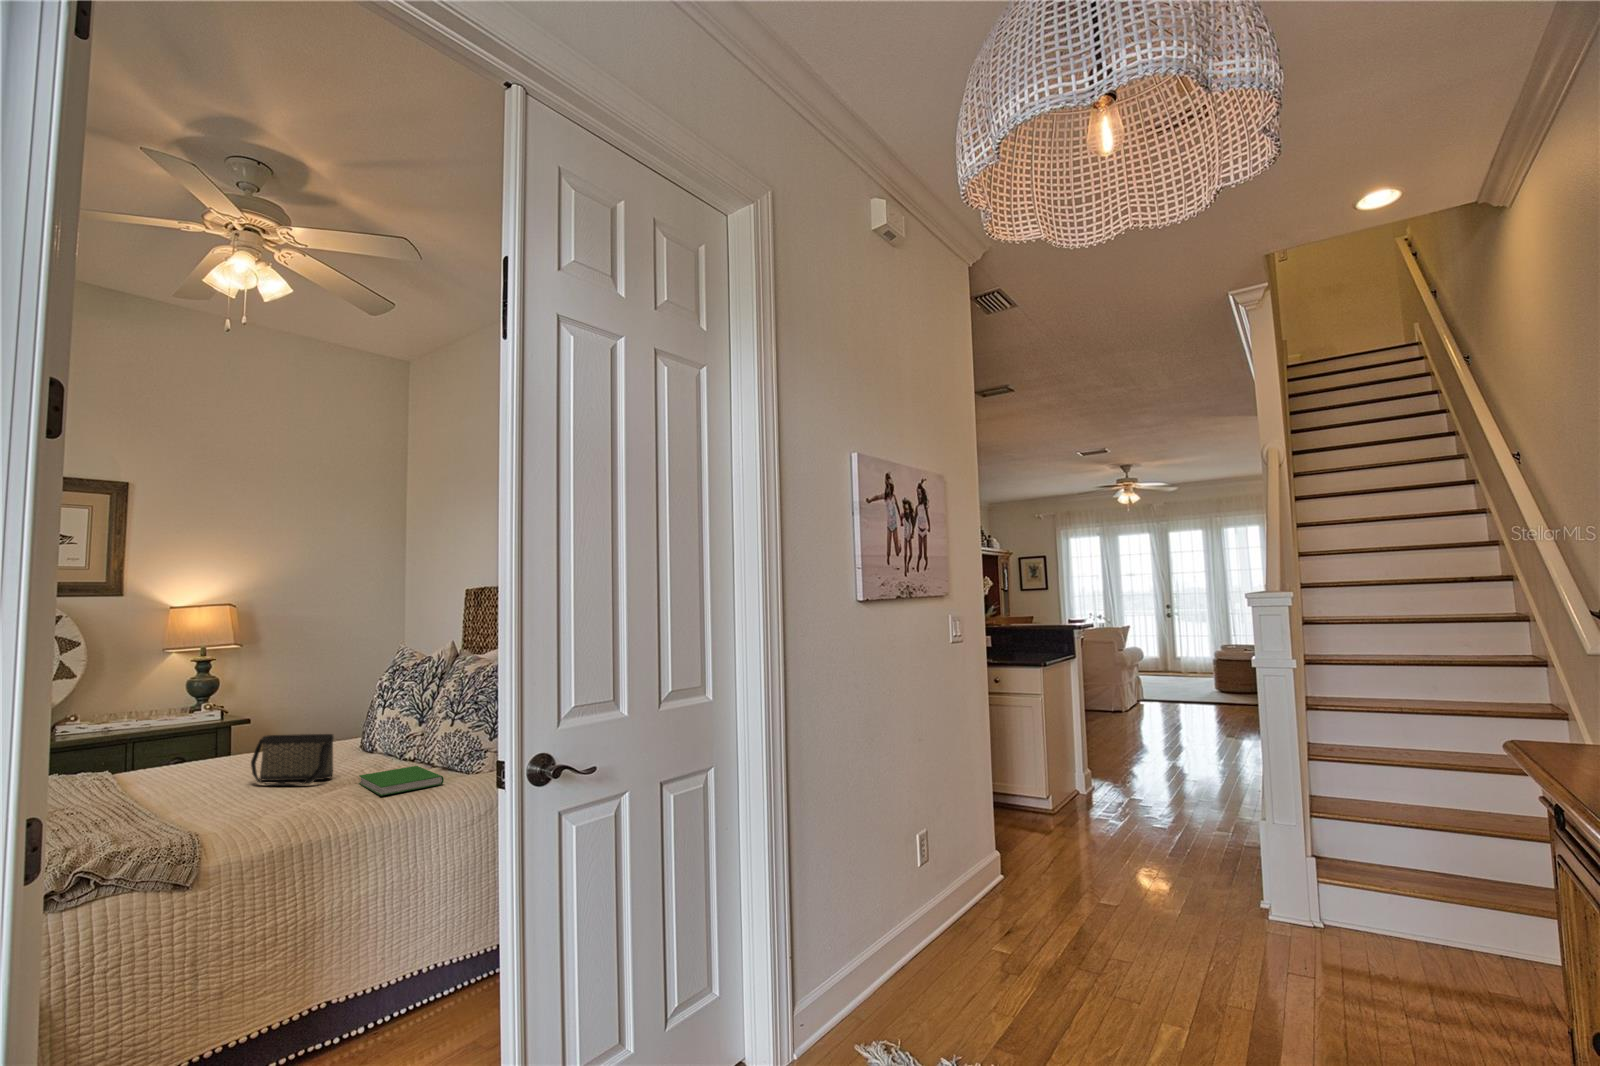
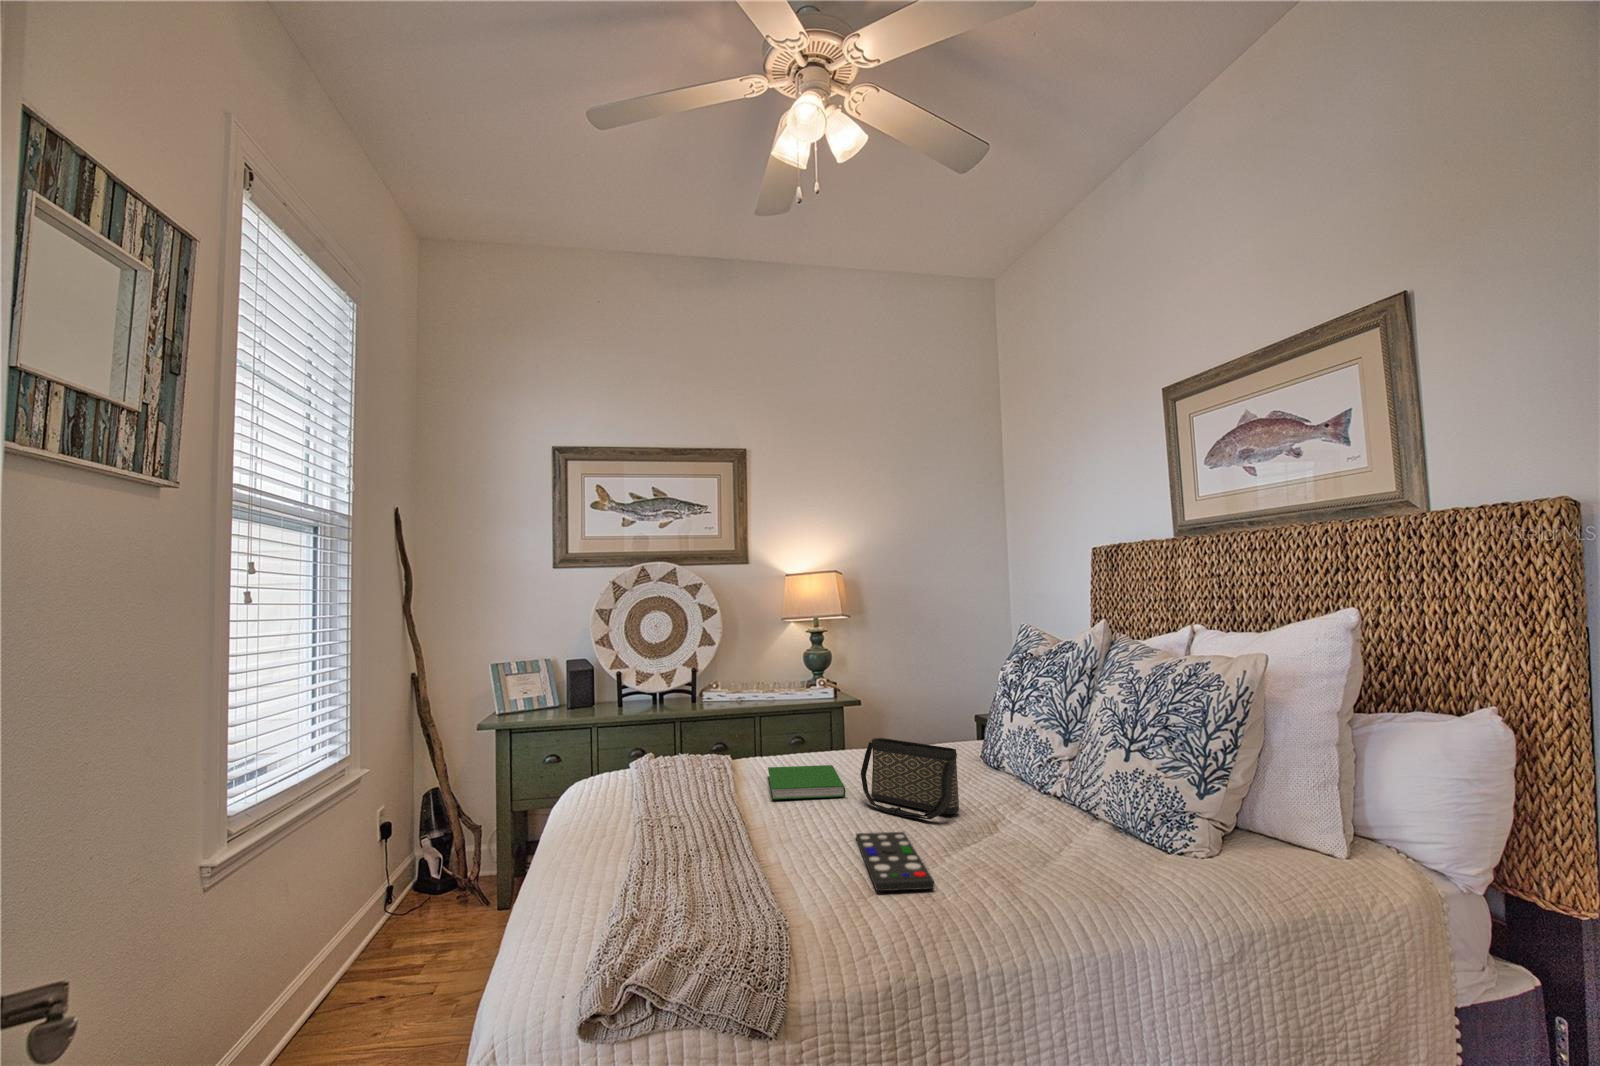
hardcover book: present [359,766,444,796] -> present [768,765,846,800]
remote control: none [245,793,306,824] -> present [856,832,934,891]

